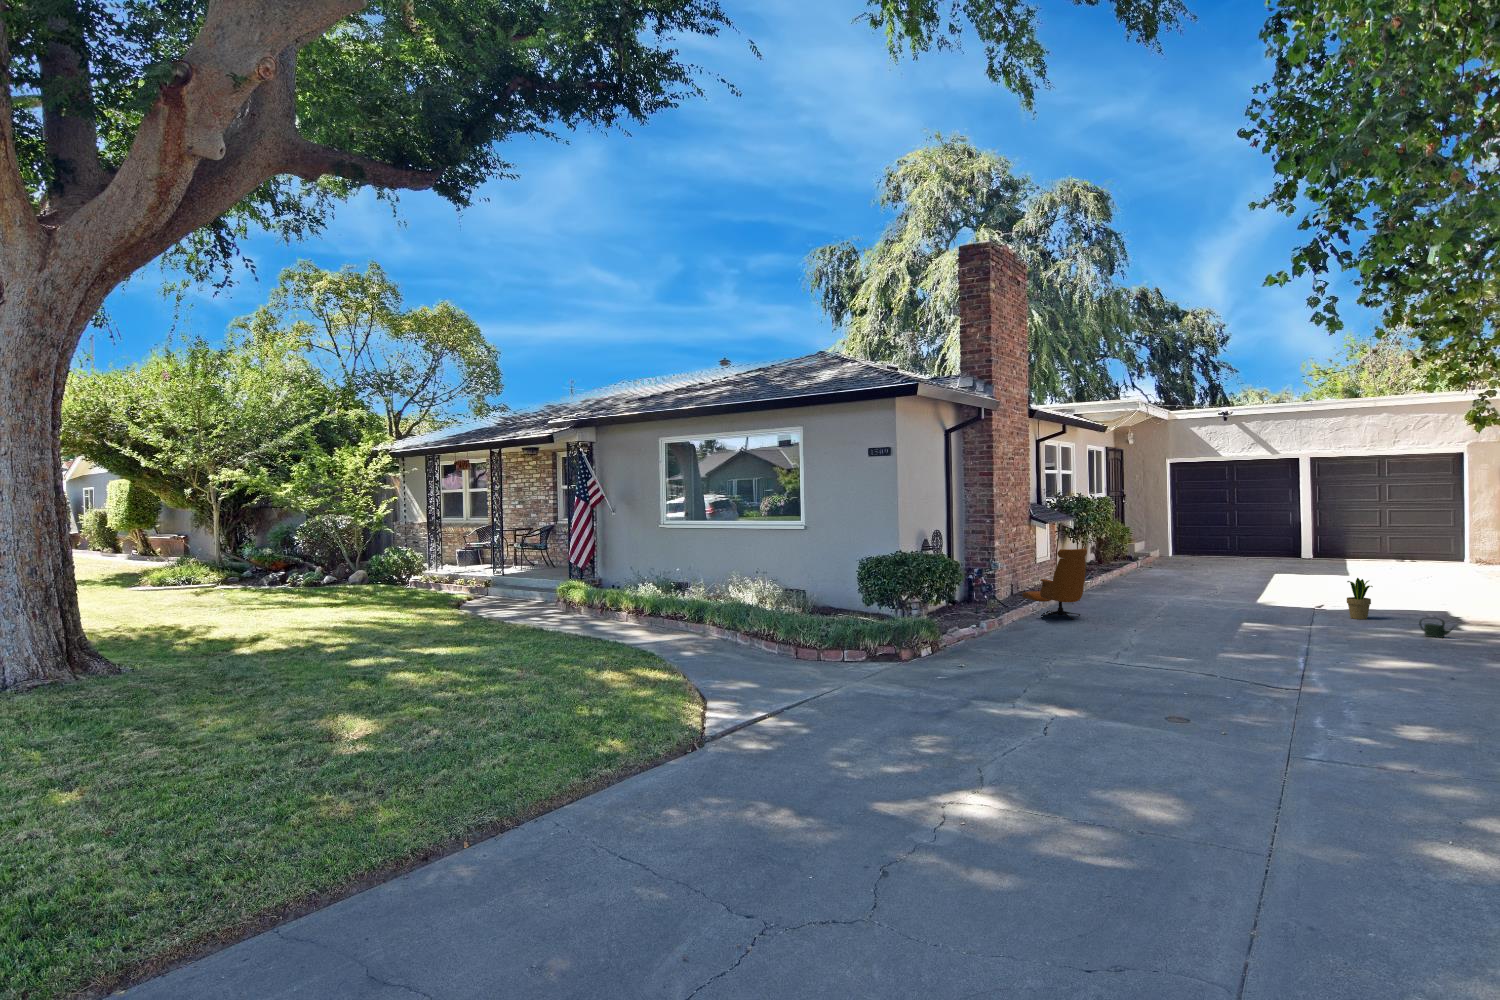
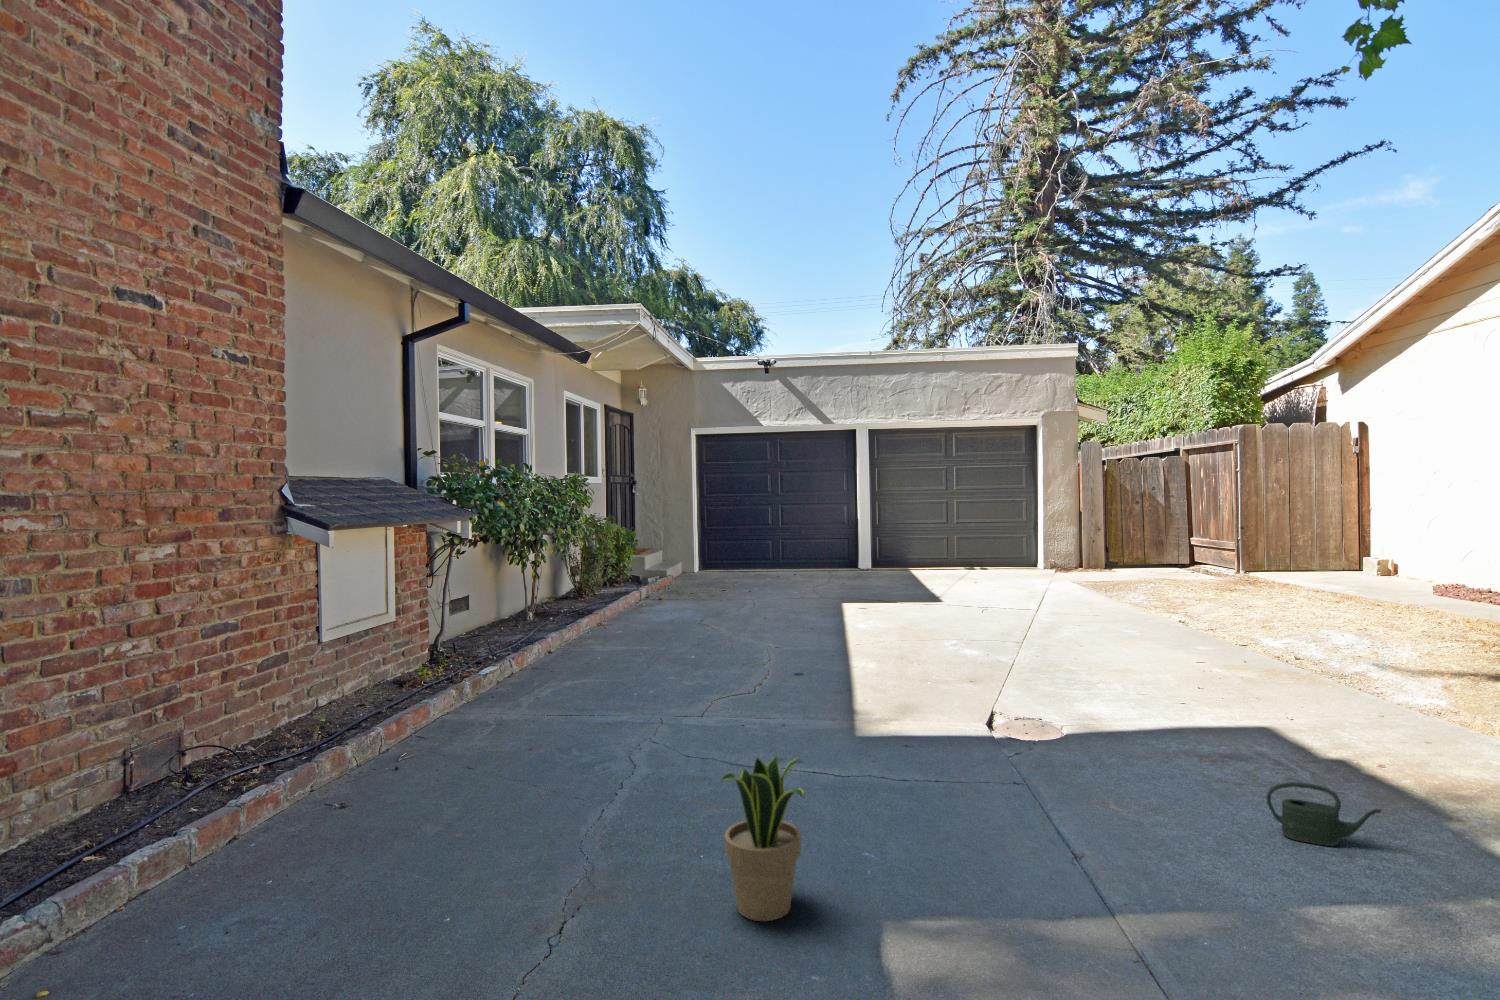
lounge chair: present [1022,548,1087,620] -> none [221,611,380,857]
potted plant: present [1347,578,1373,619] -> present [721,756,805,921]

